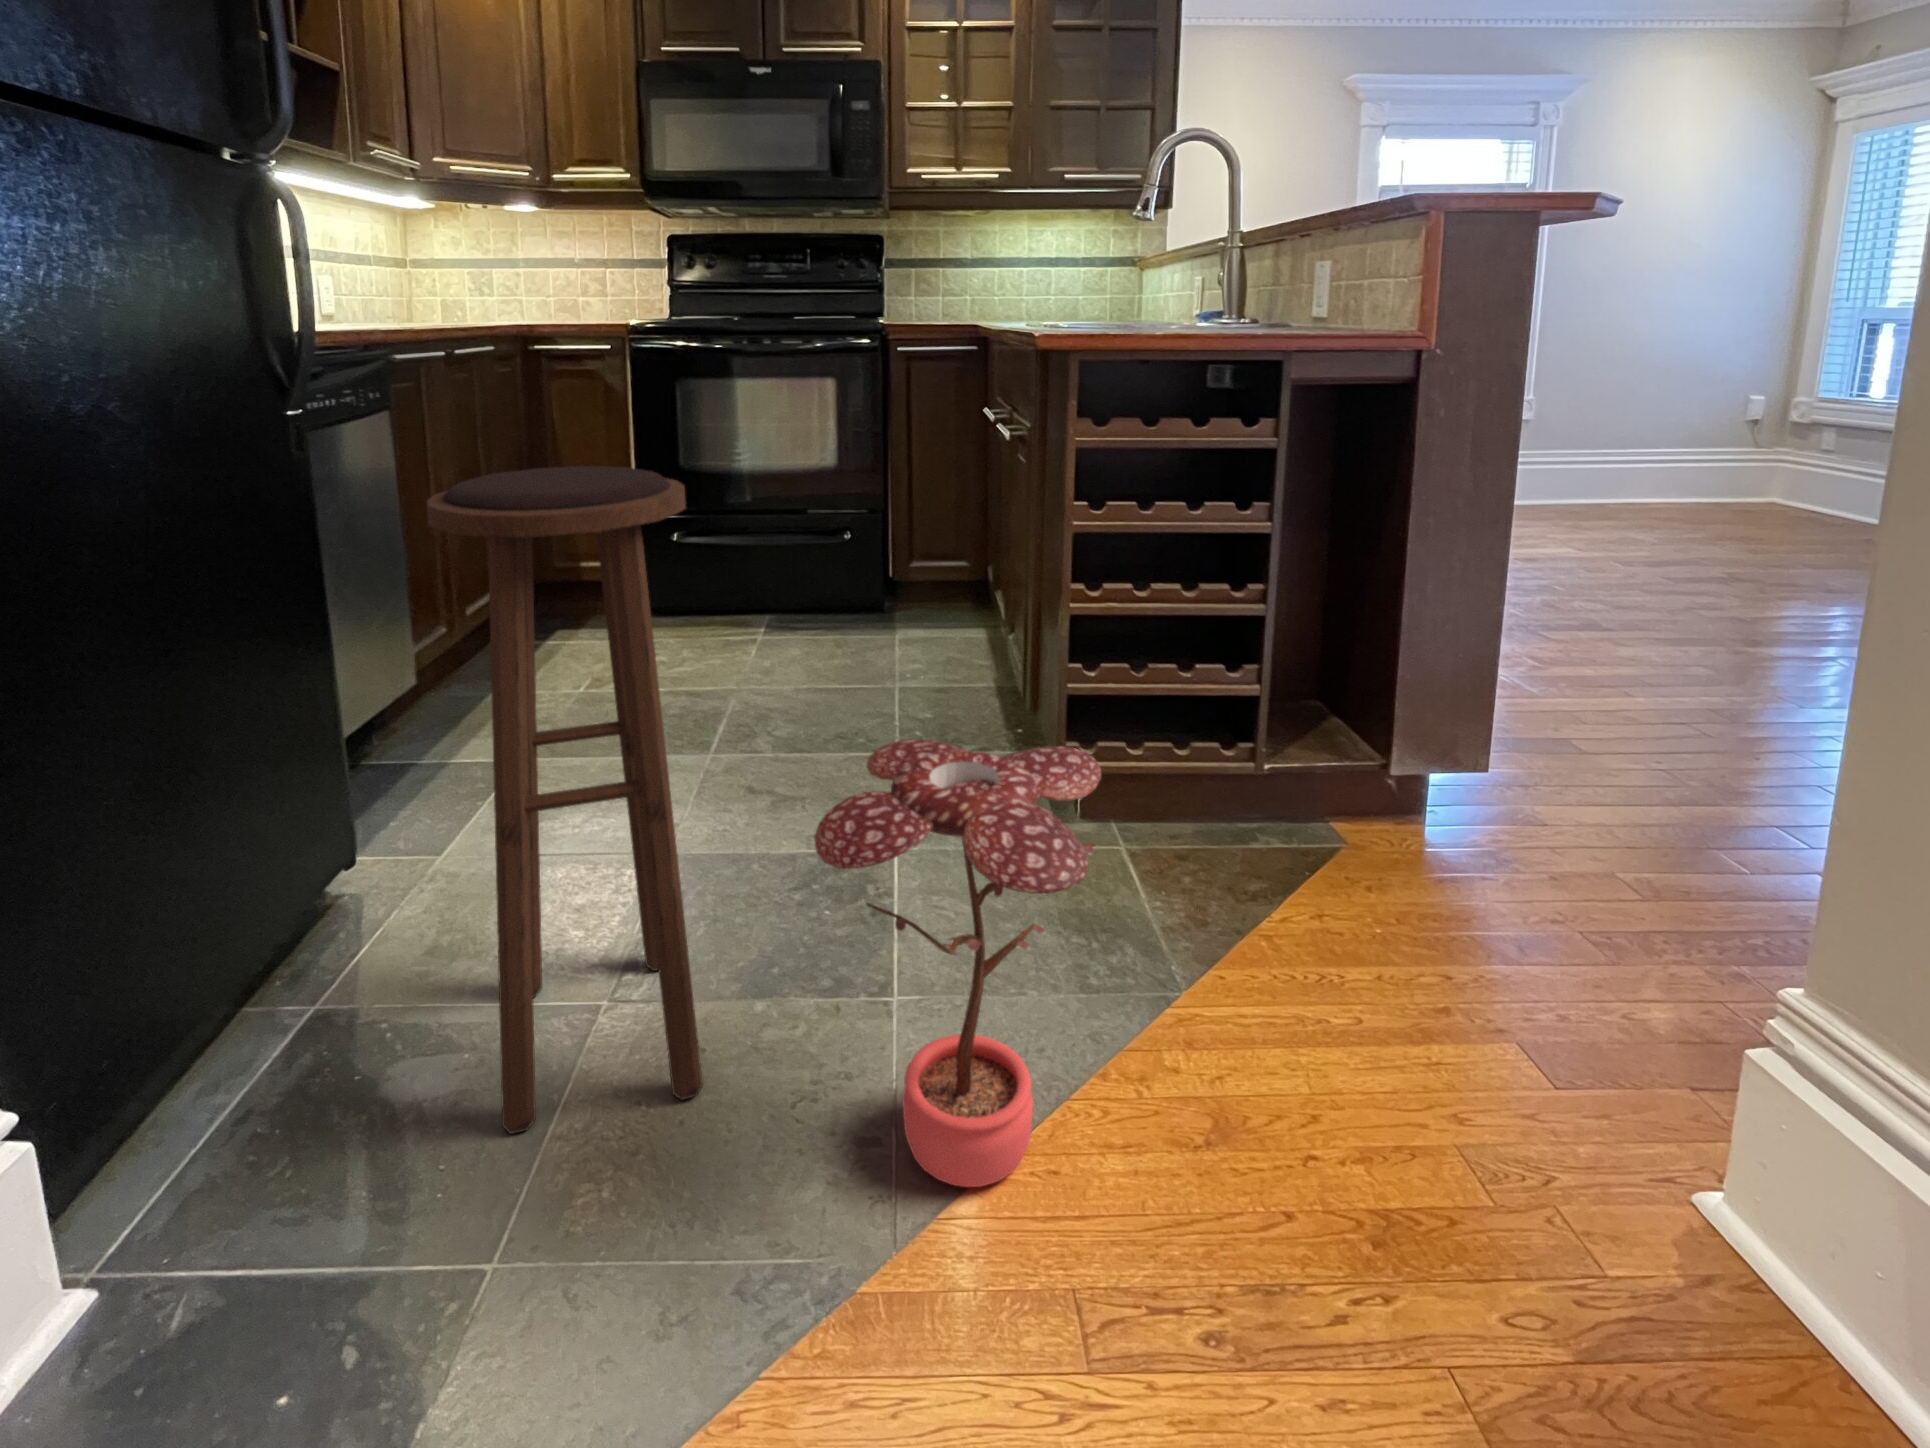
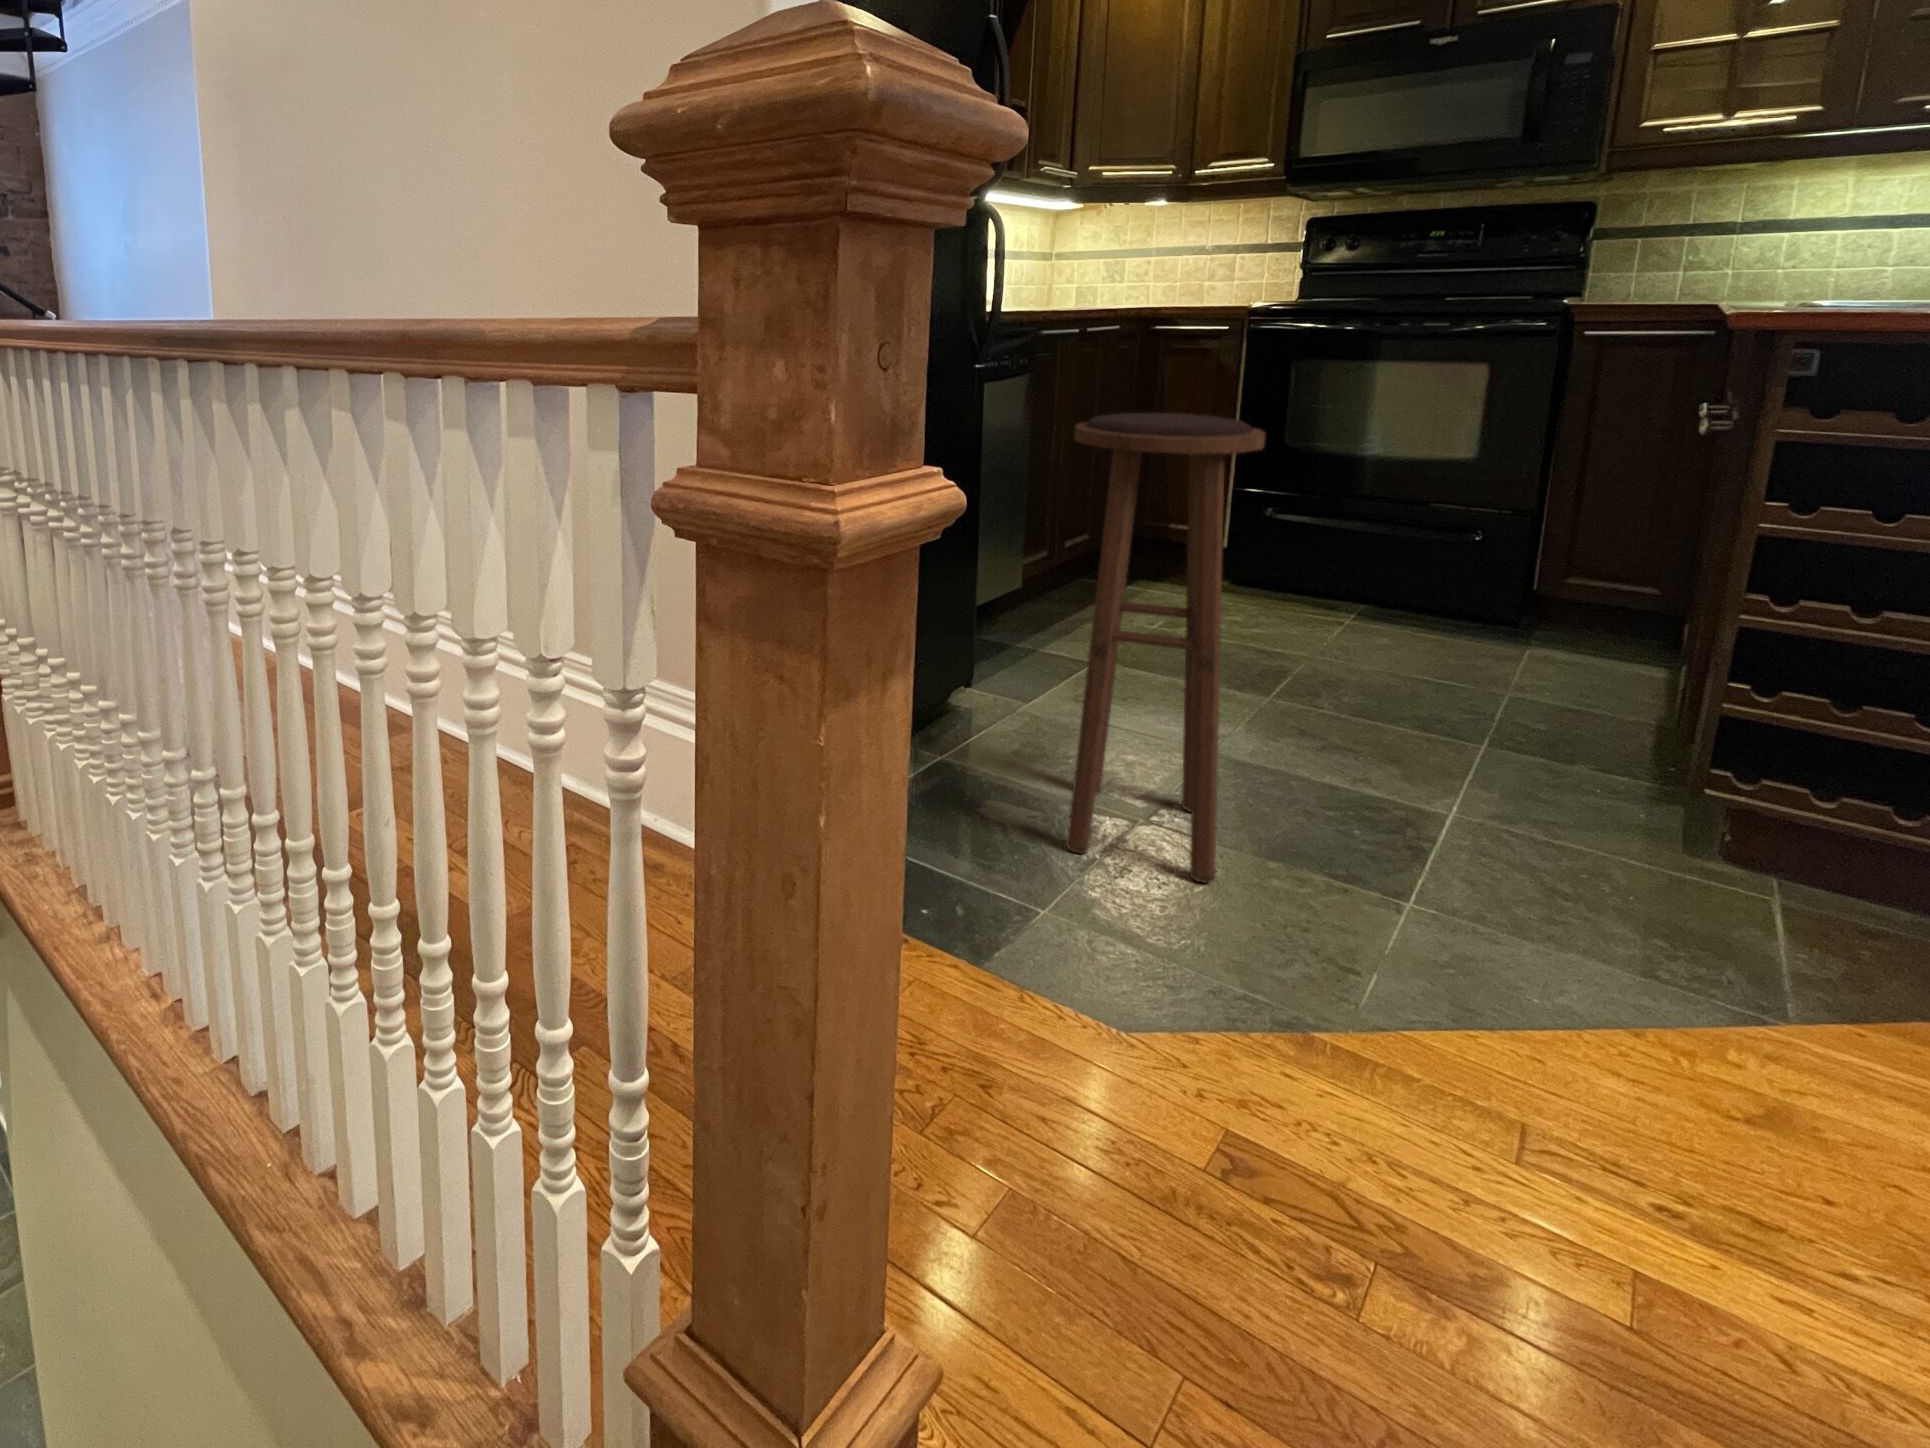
potted plant: present [814,739,1101,1187] -> none [1328,662,1650,1025]

